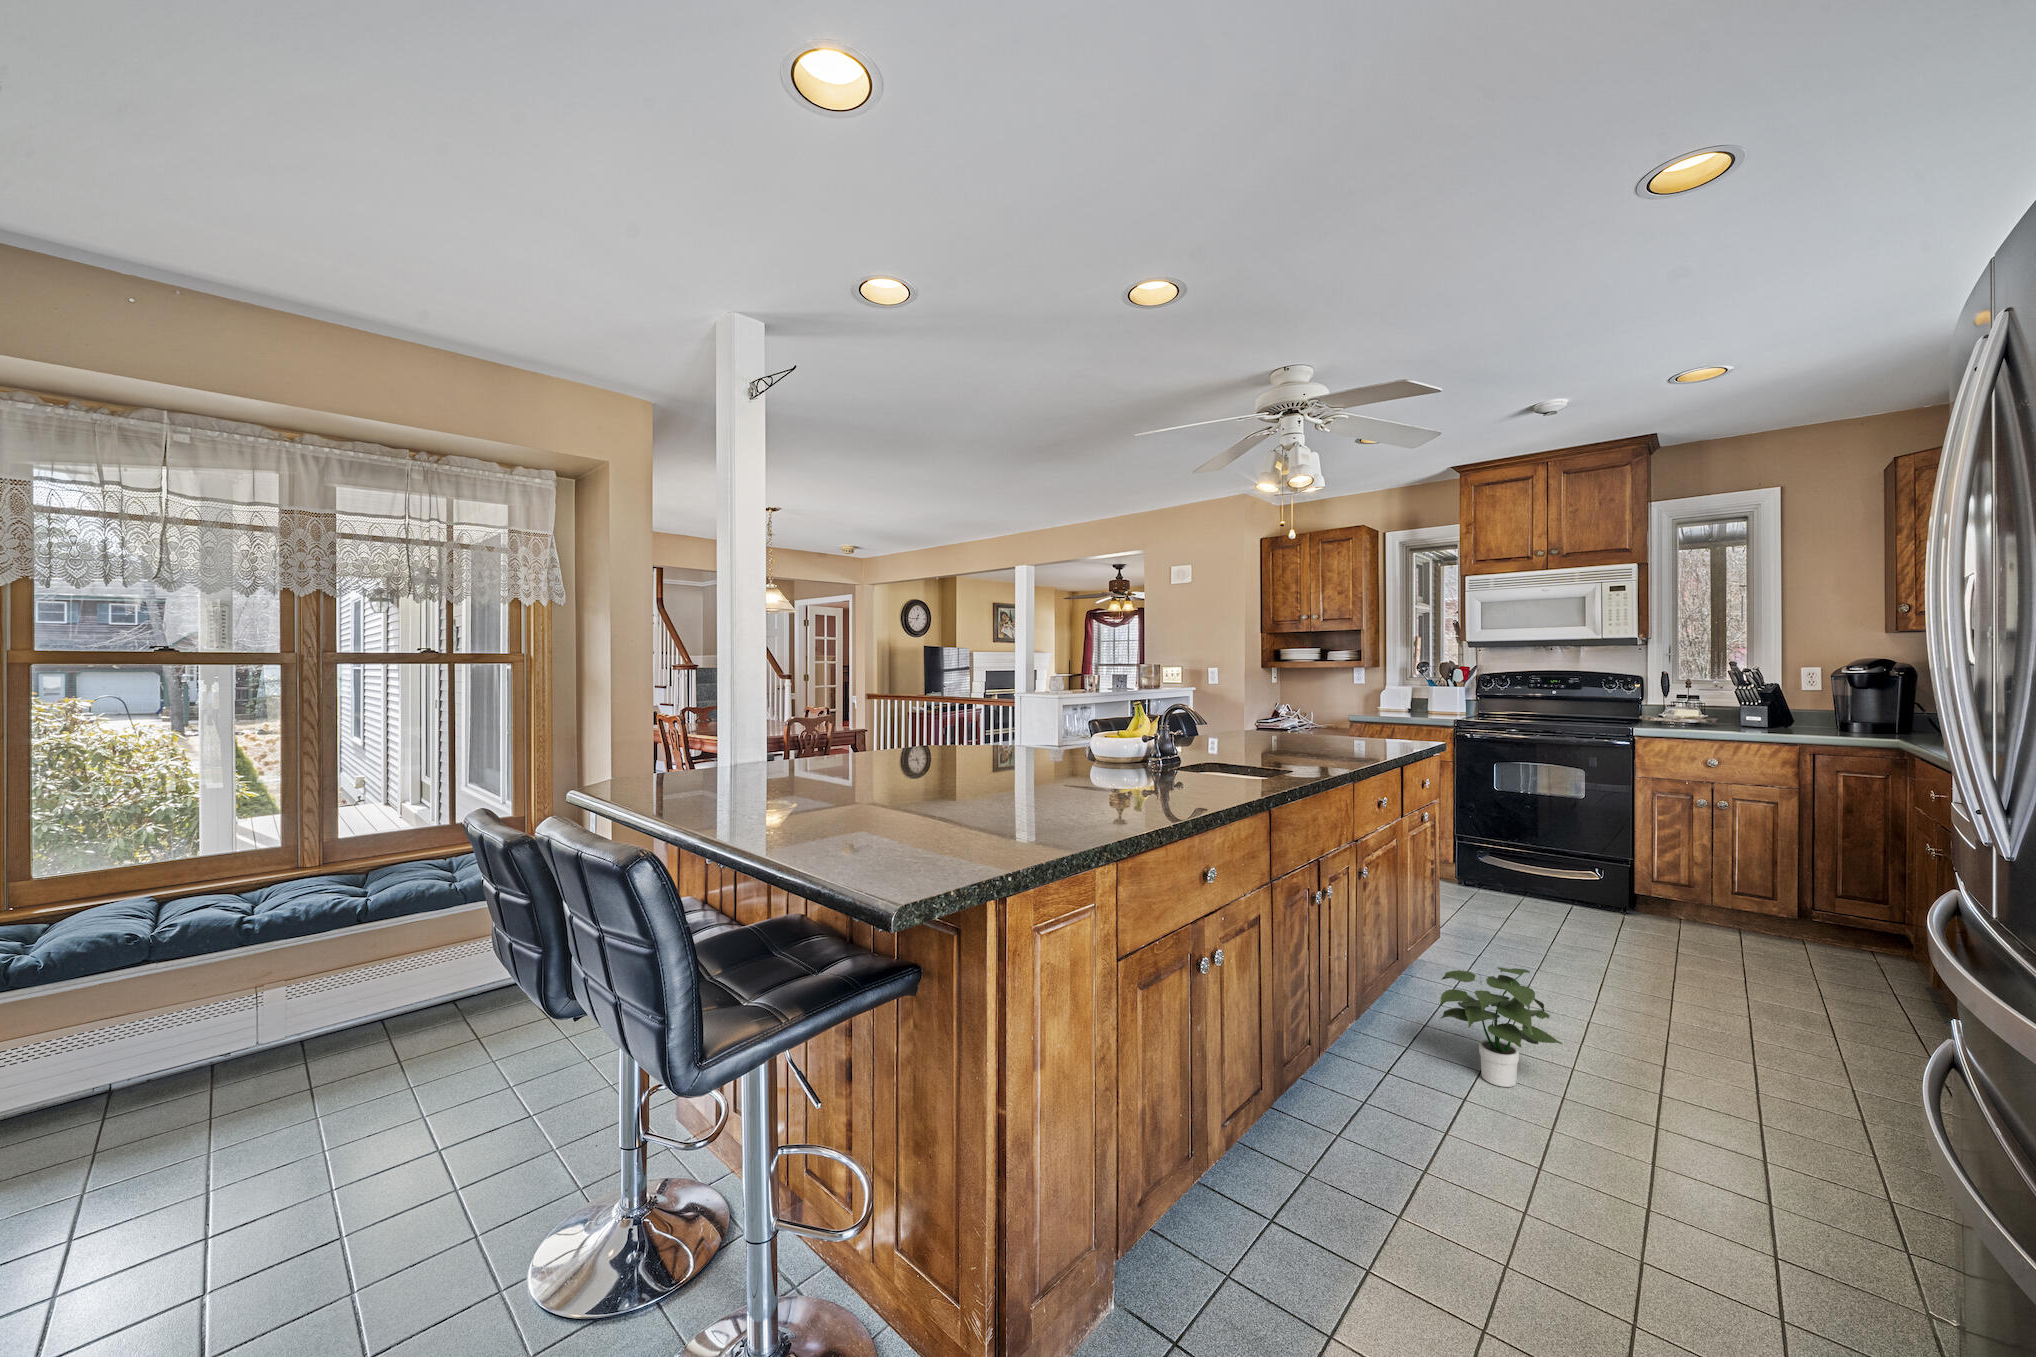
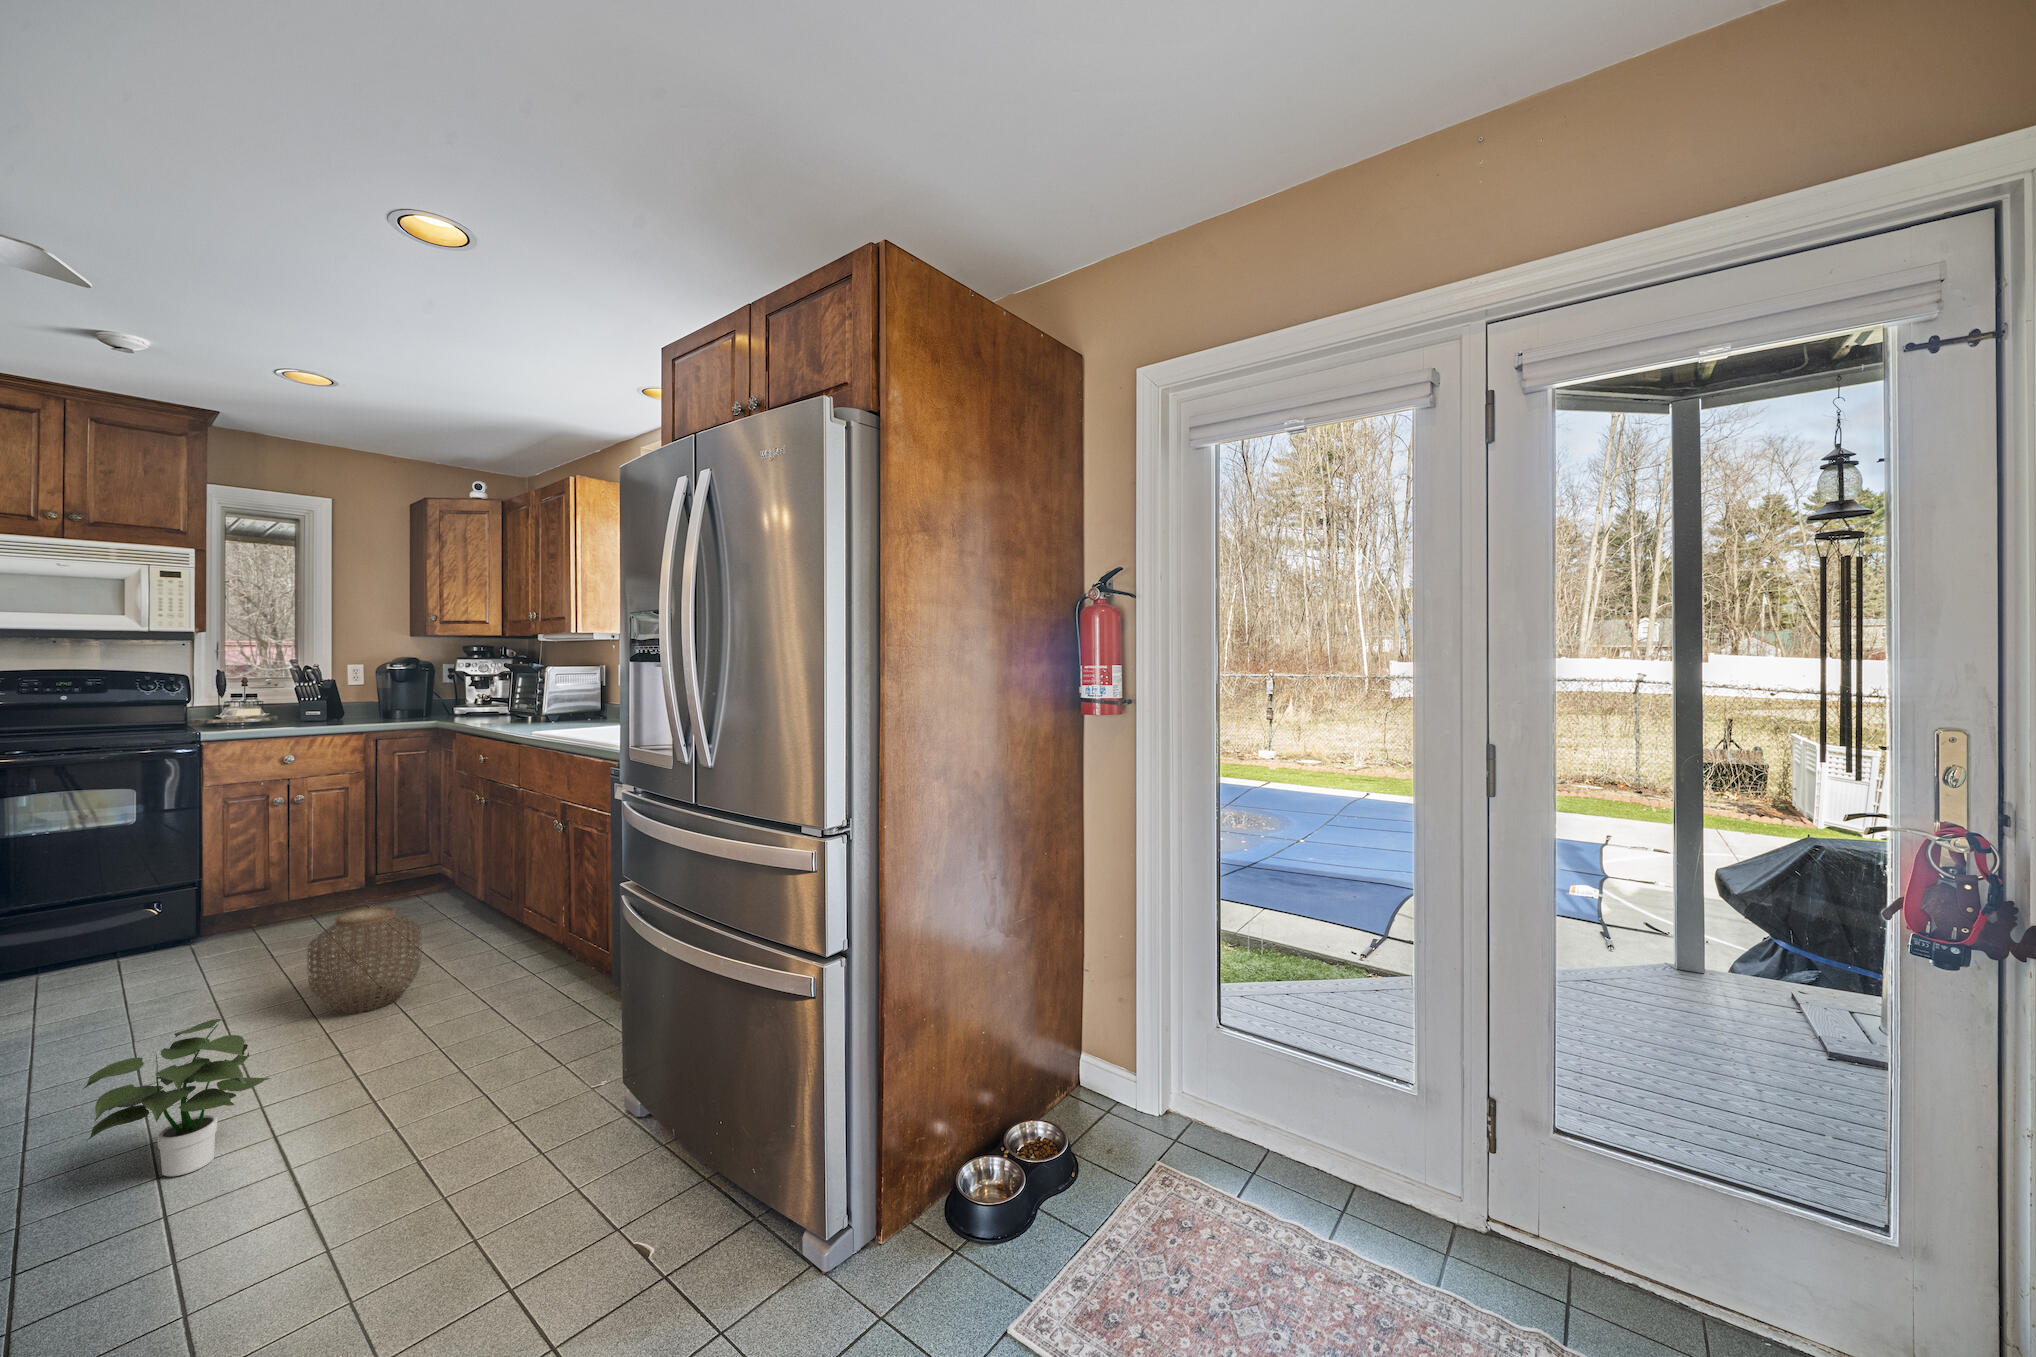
woven basket: none [1659,927,1786,1045] -> present [307,907,421,1013]

